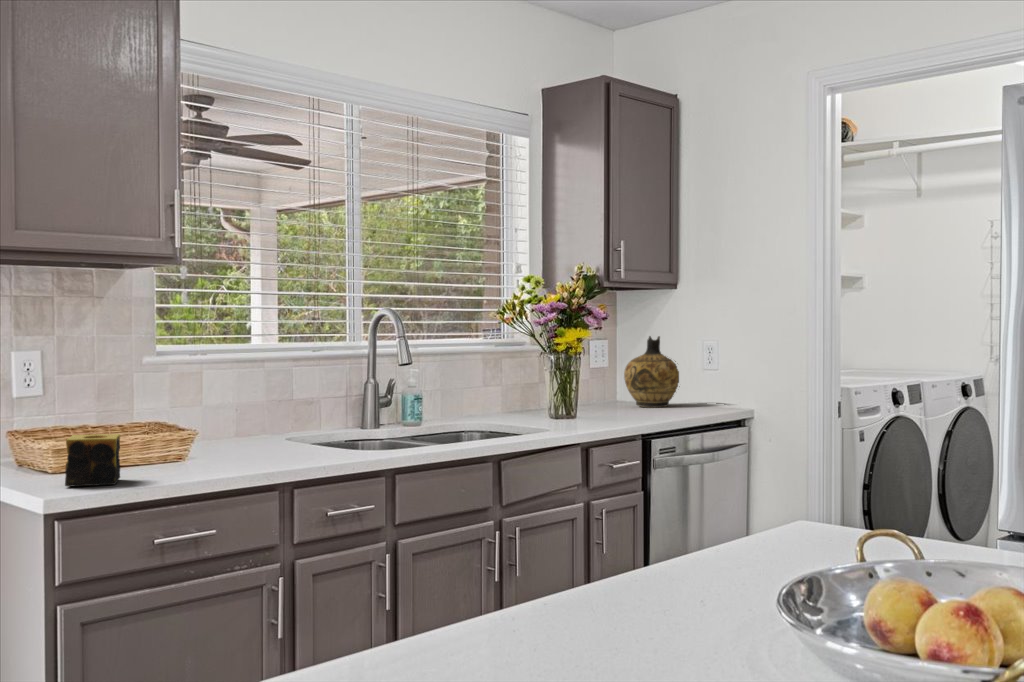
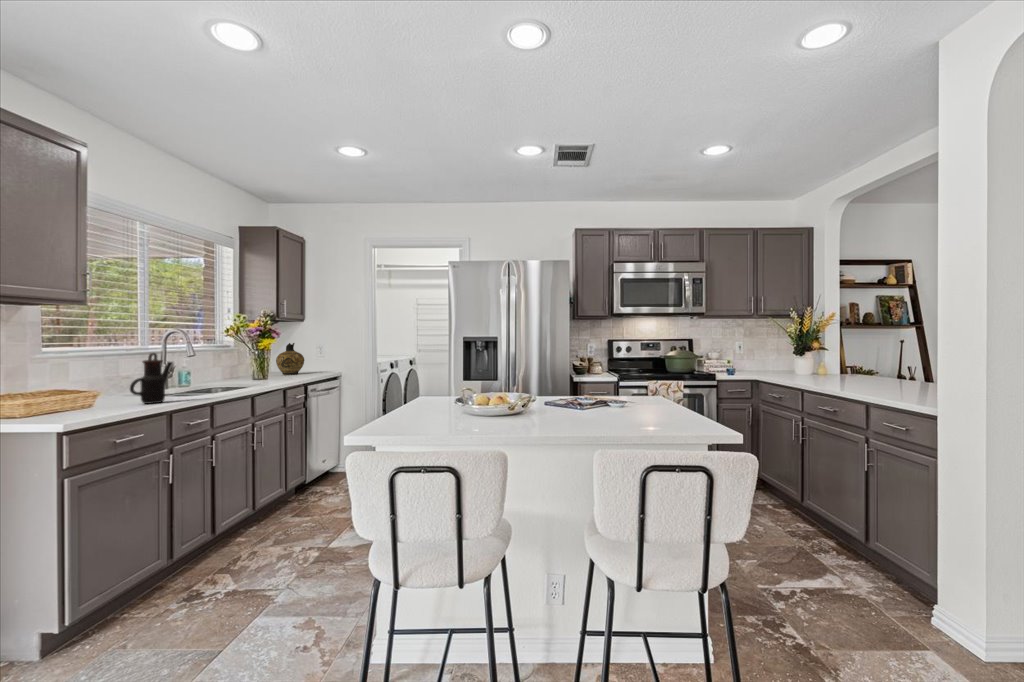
teapot: none [227,361,311,465] -> present [130,353,173,404]
candle: present [65,434,120,487] -> none [48,391,88,419]

